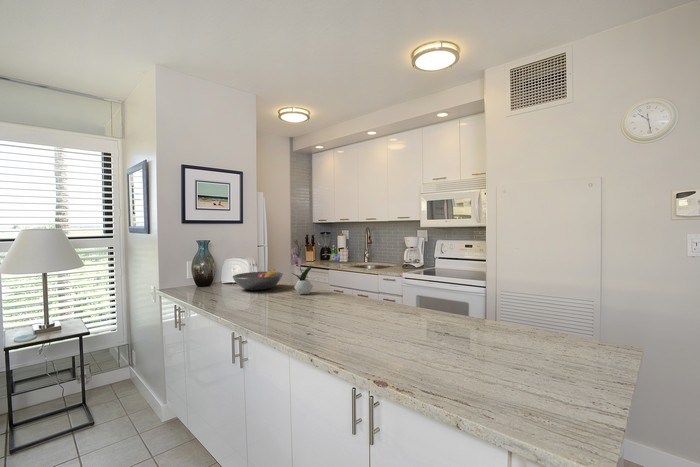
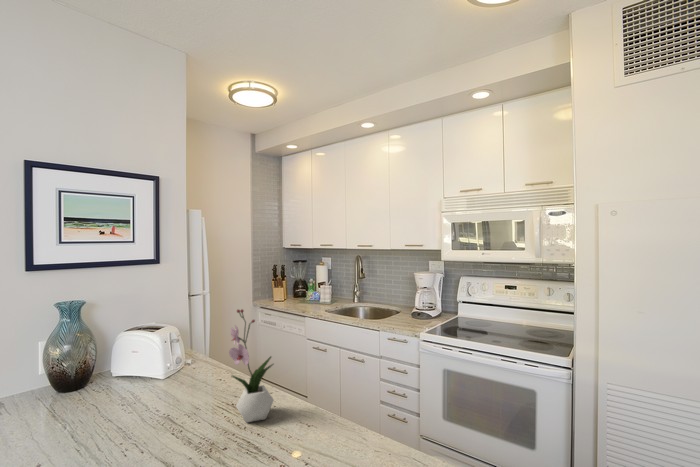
fruit bowl: present [233,269,283,290] -> none [115,353,220,405]

